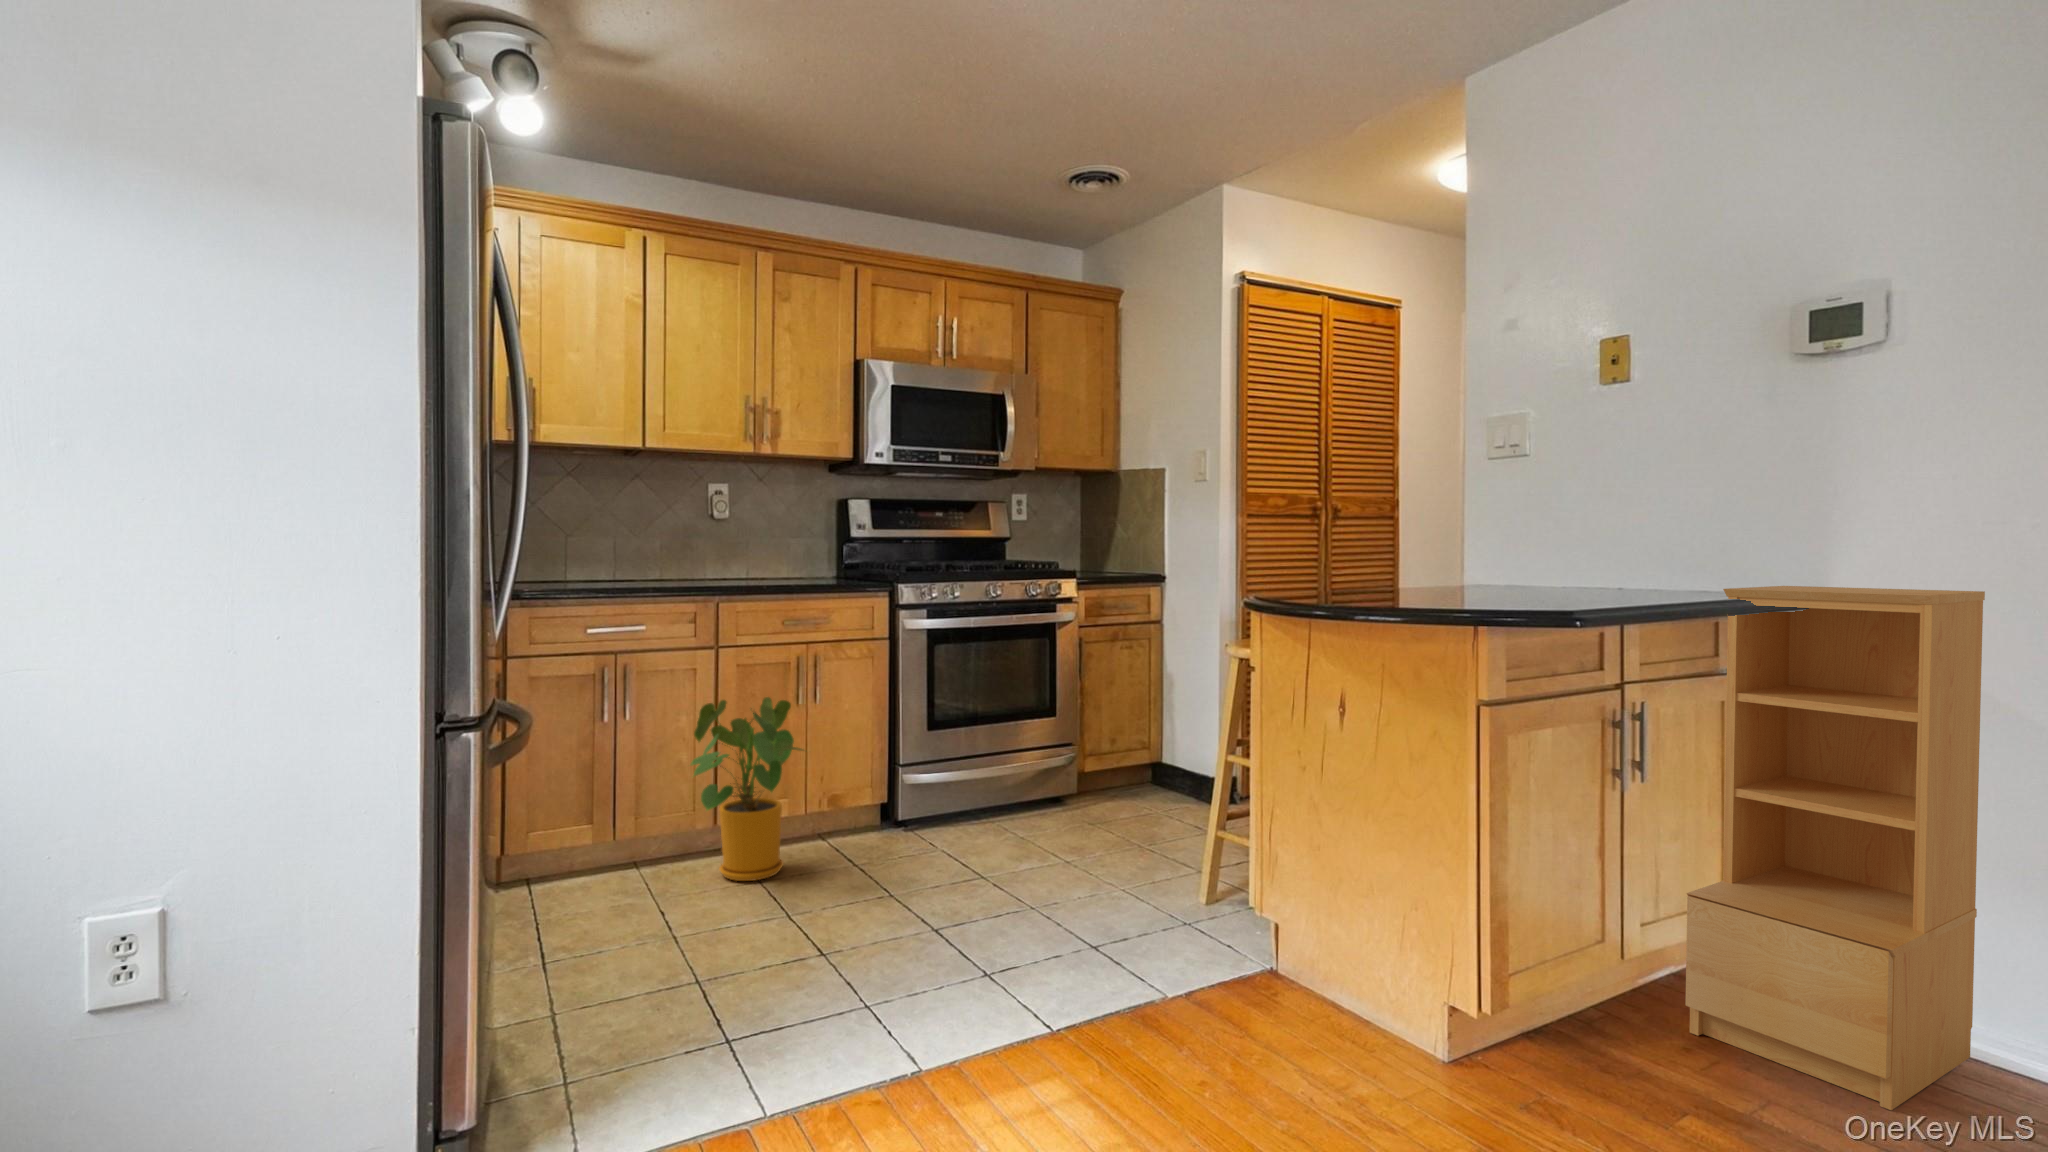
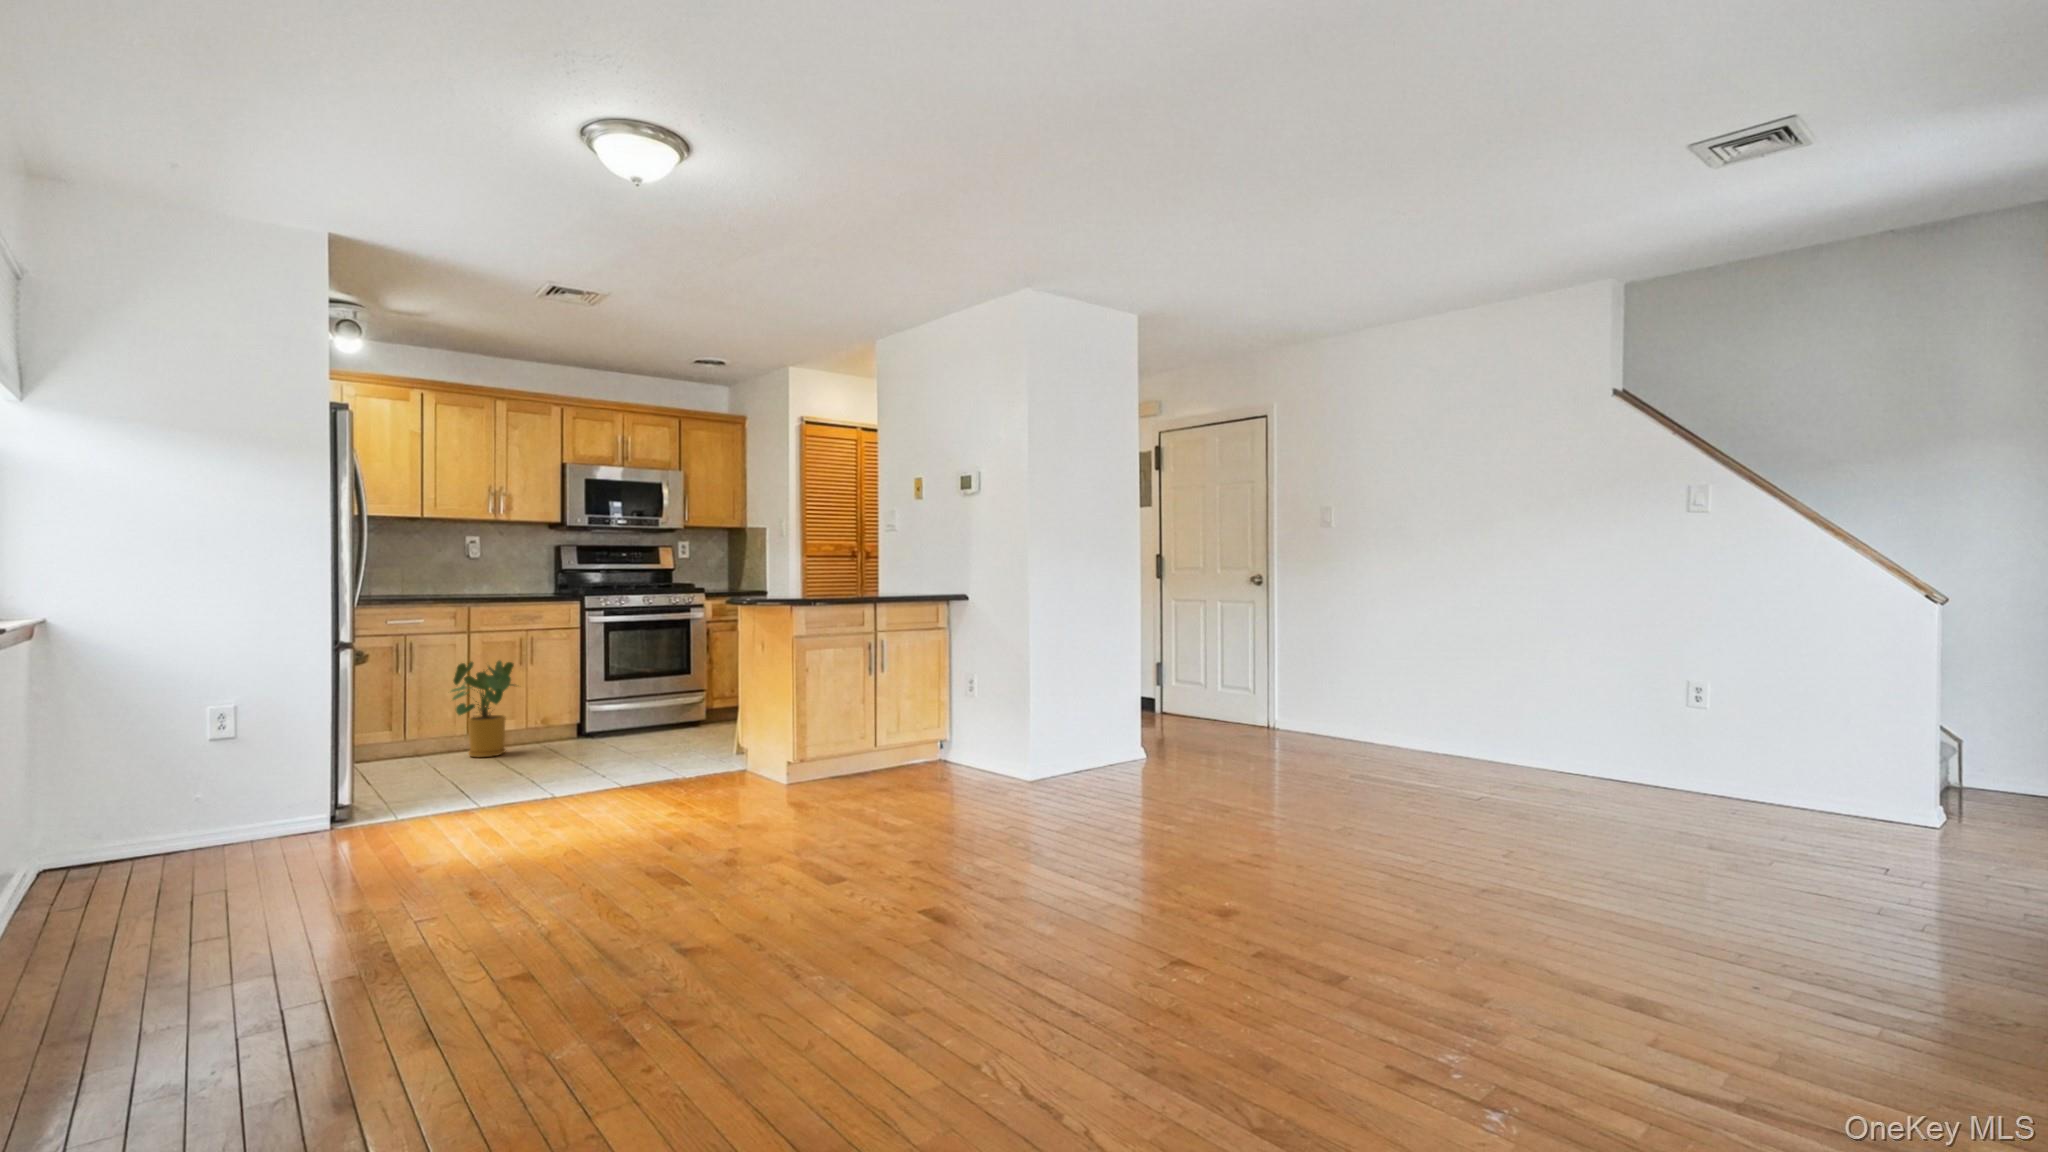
bookshelf: present [1686,586,1985,1110] -> none [895,589,998,785]

